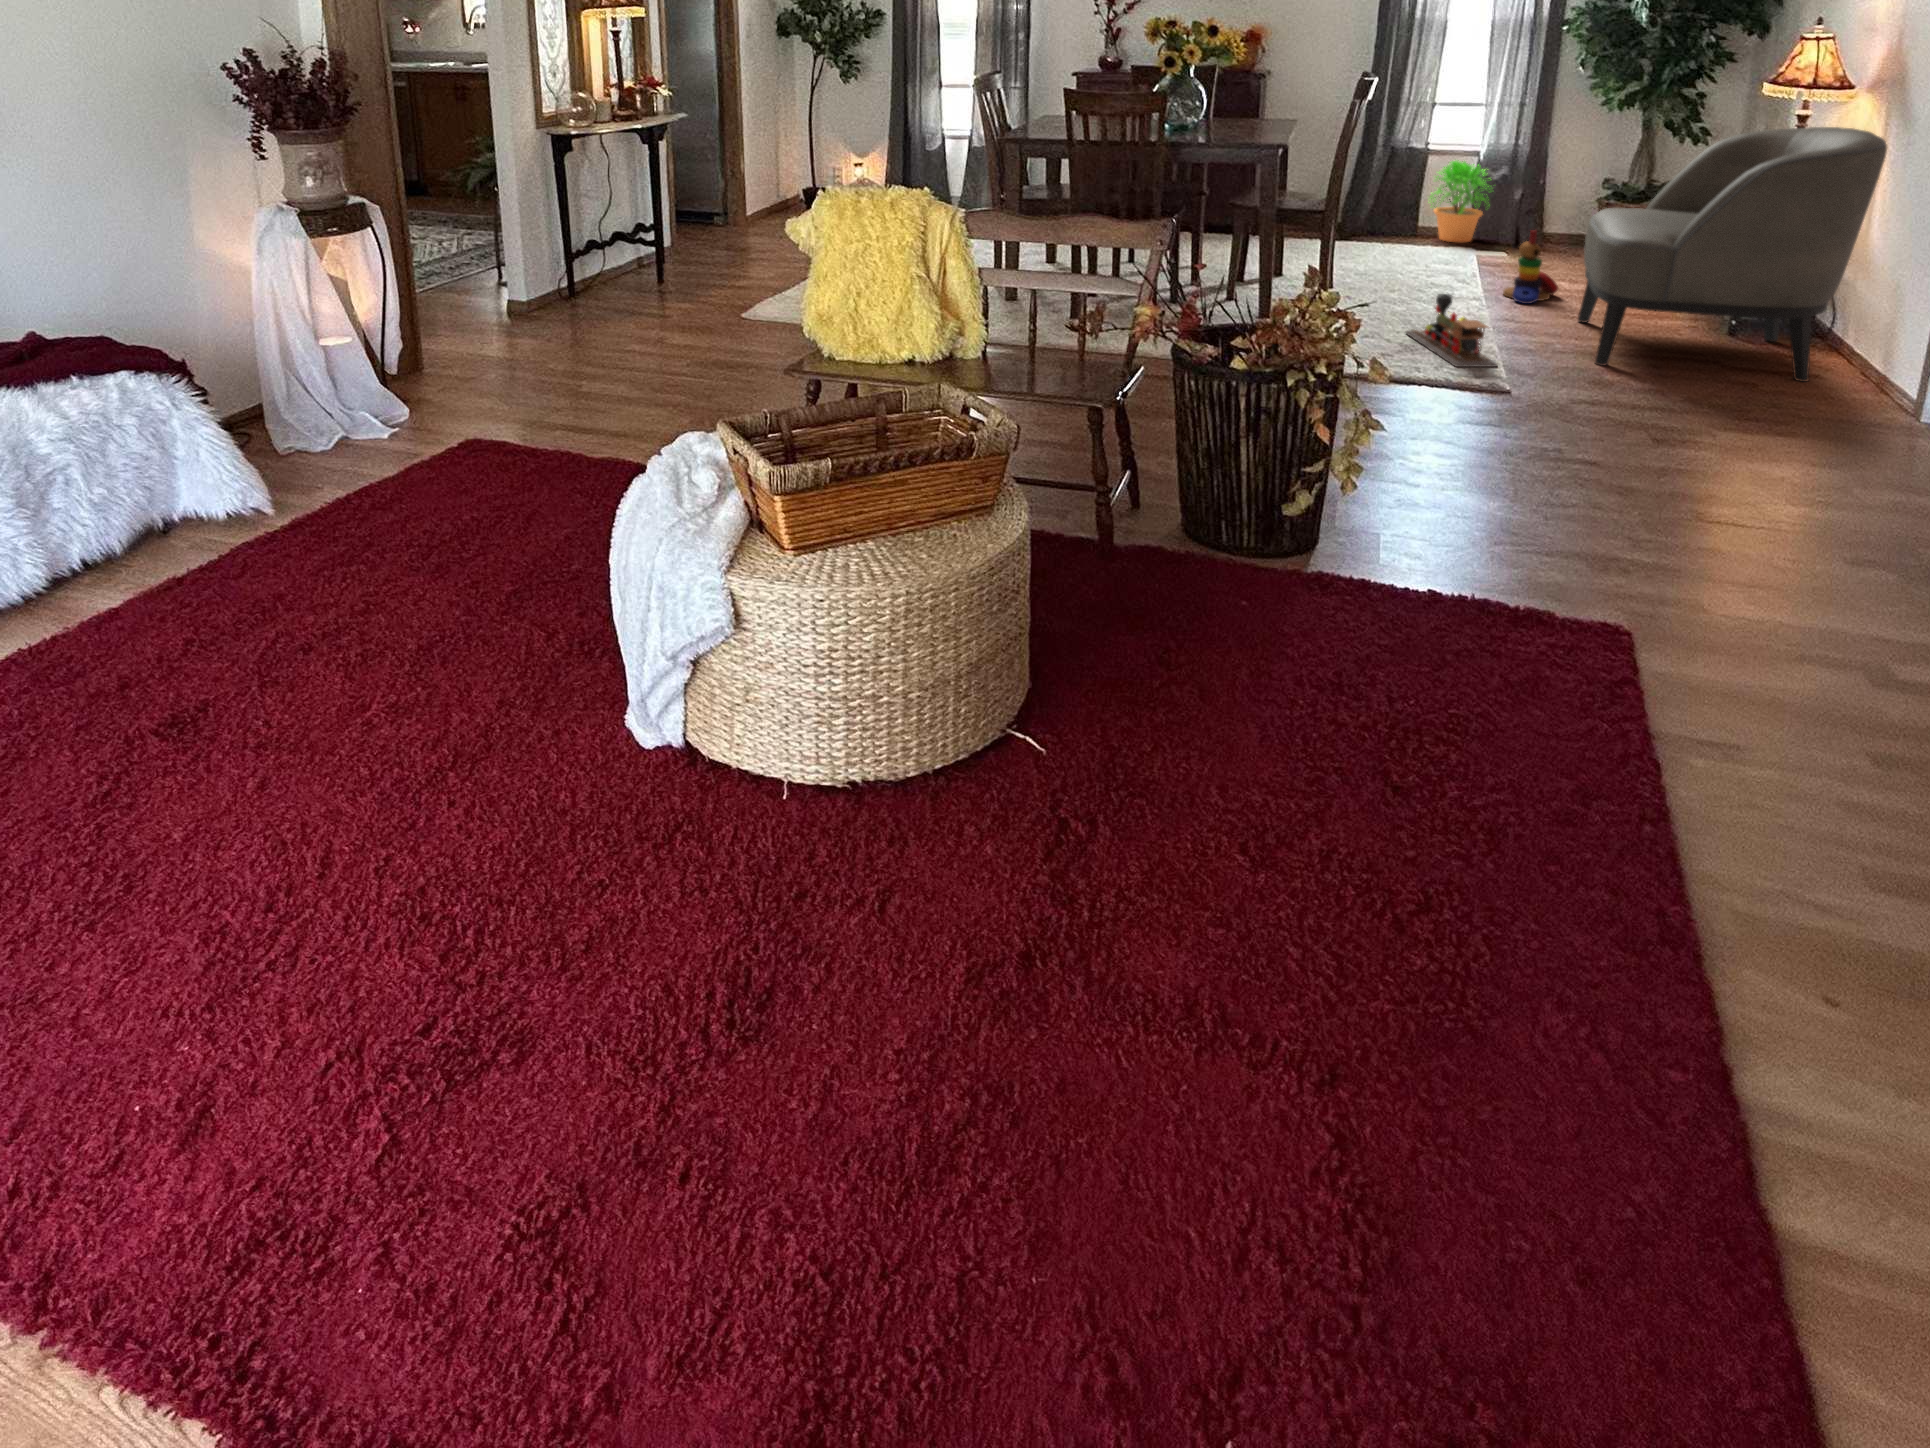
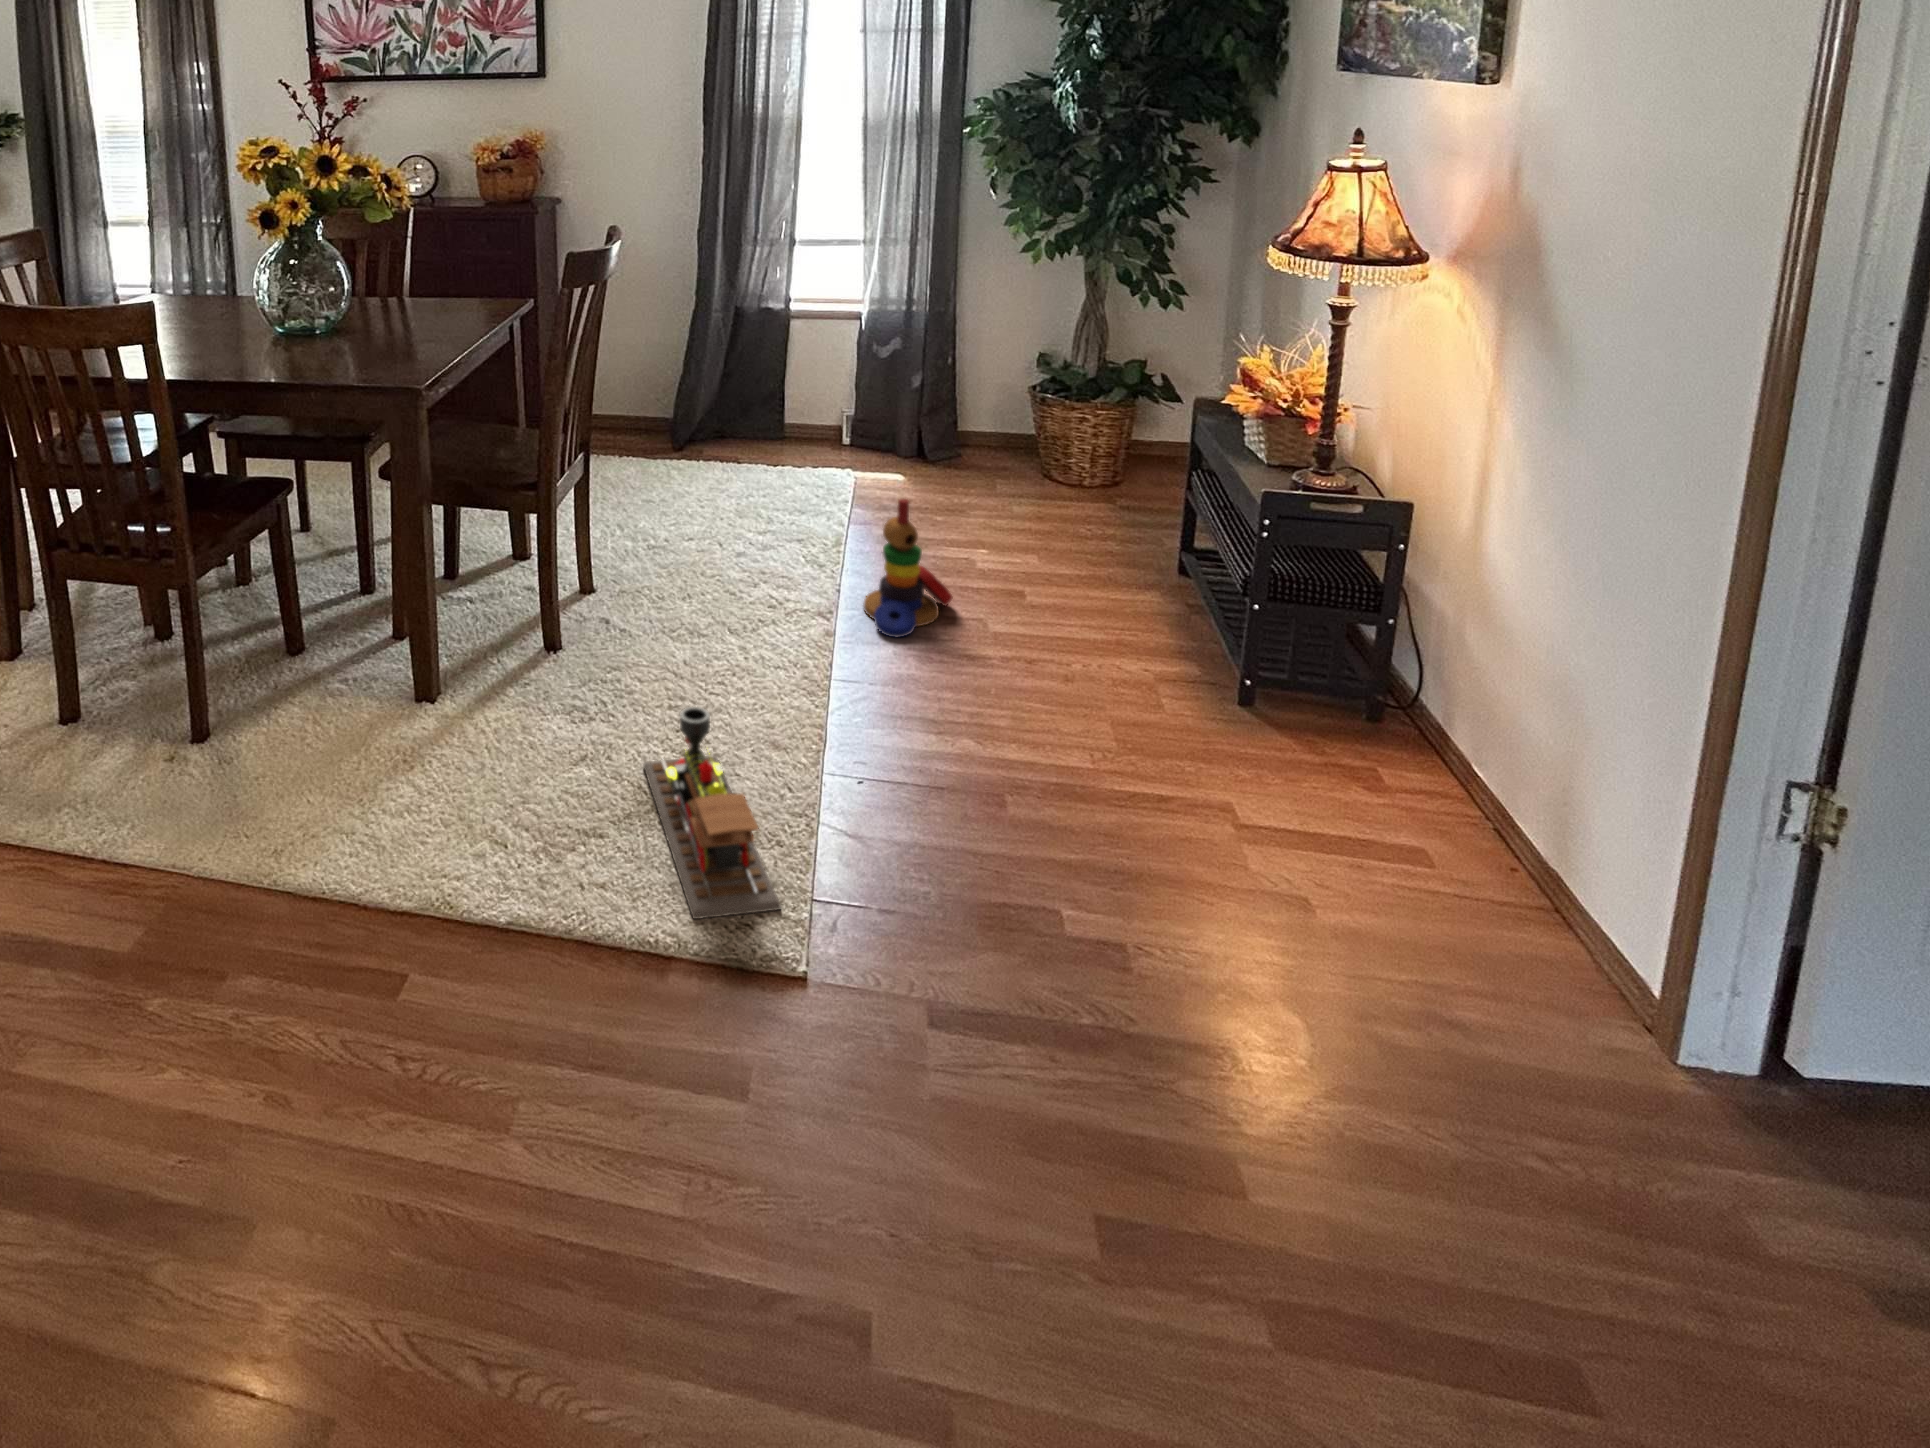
armchair: present [1578,127,1887,382] -> none [970,351,1541,939]
potted plant: present [1430,160,1490,243] -> none [784,330,888,457]

